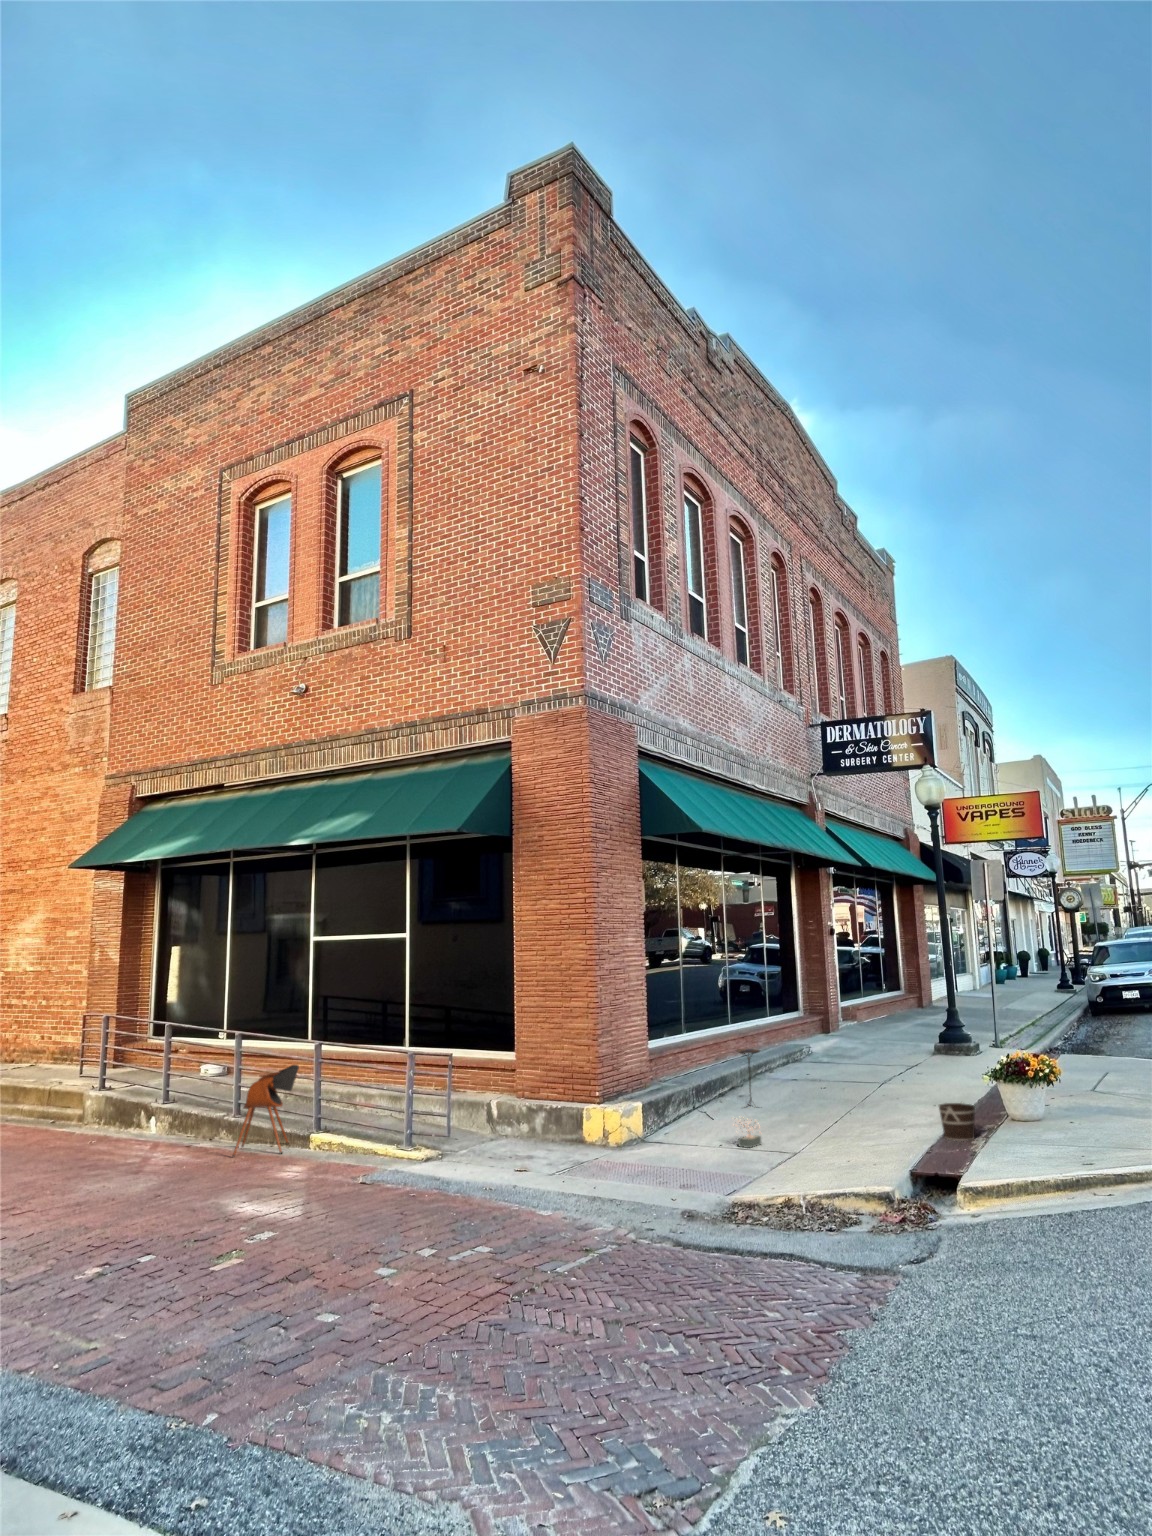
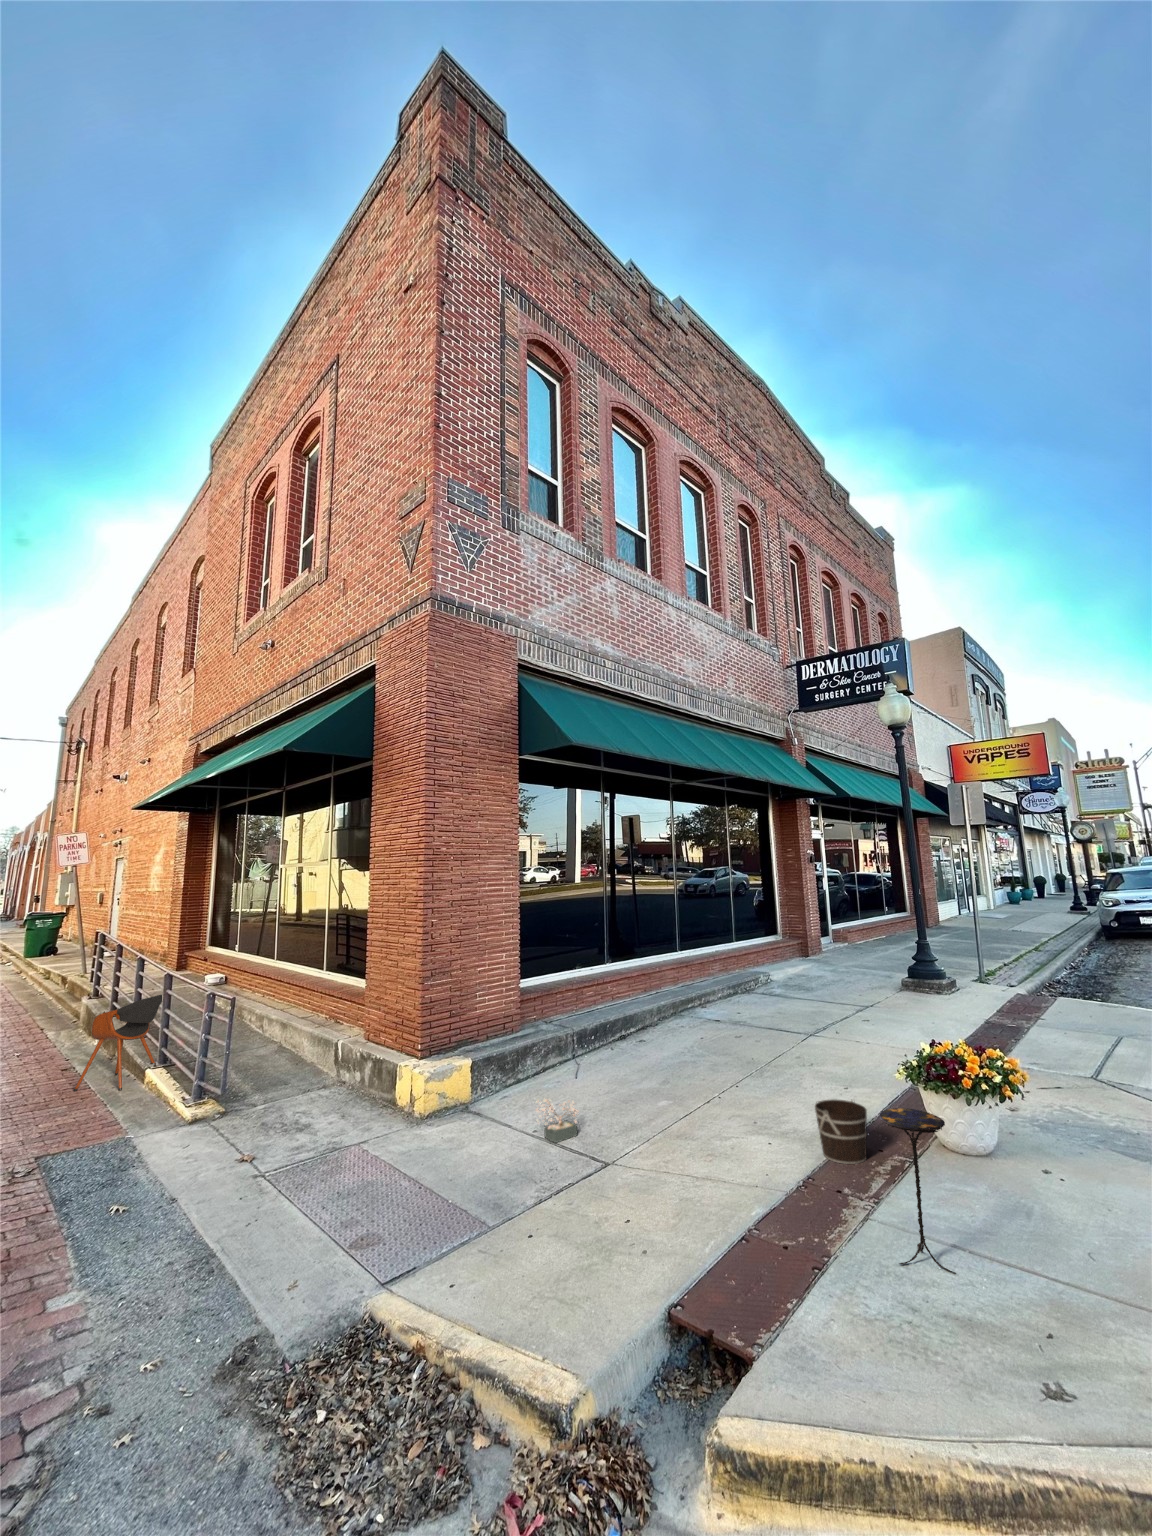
side table: present [737,1049,760,1105] -> present [880,1108,956,1274]

